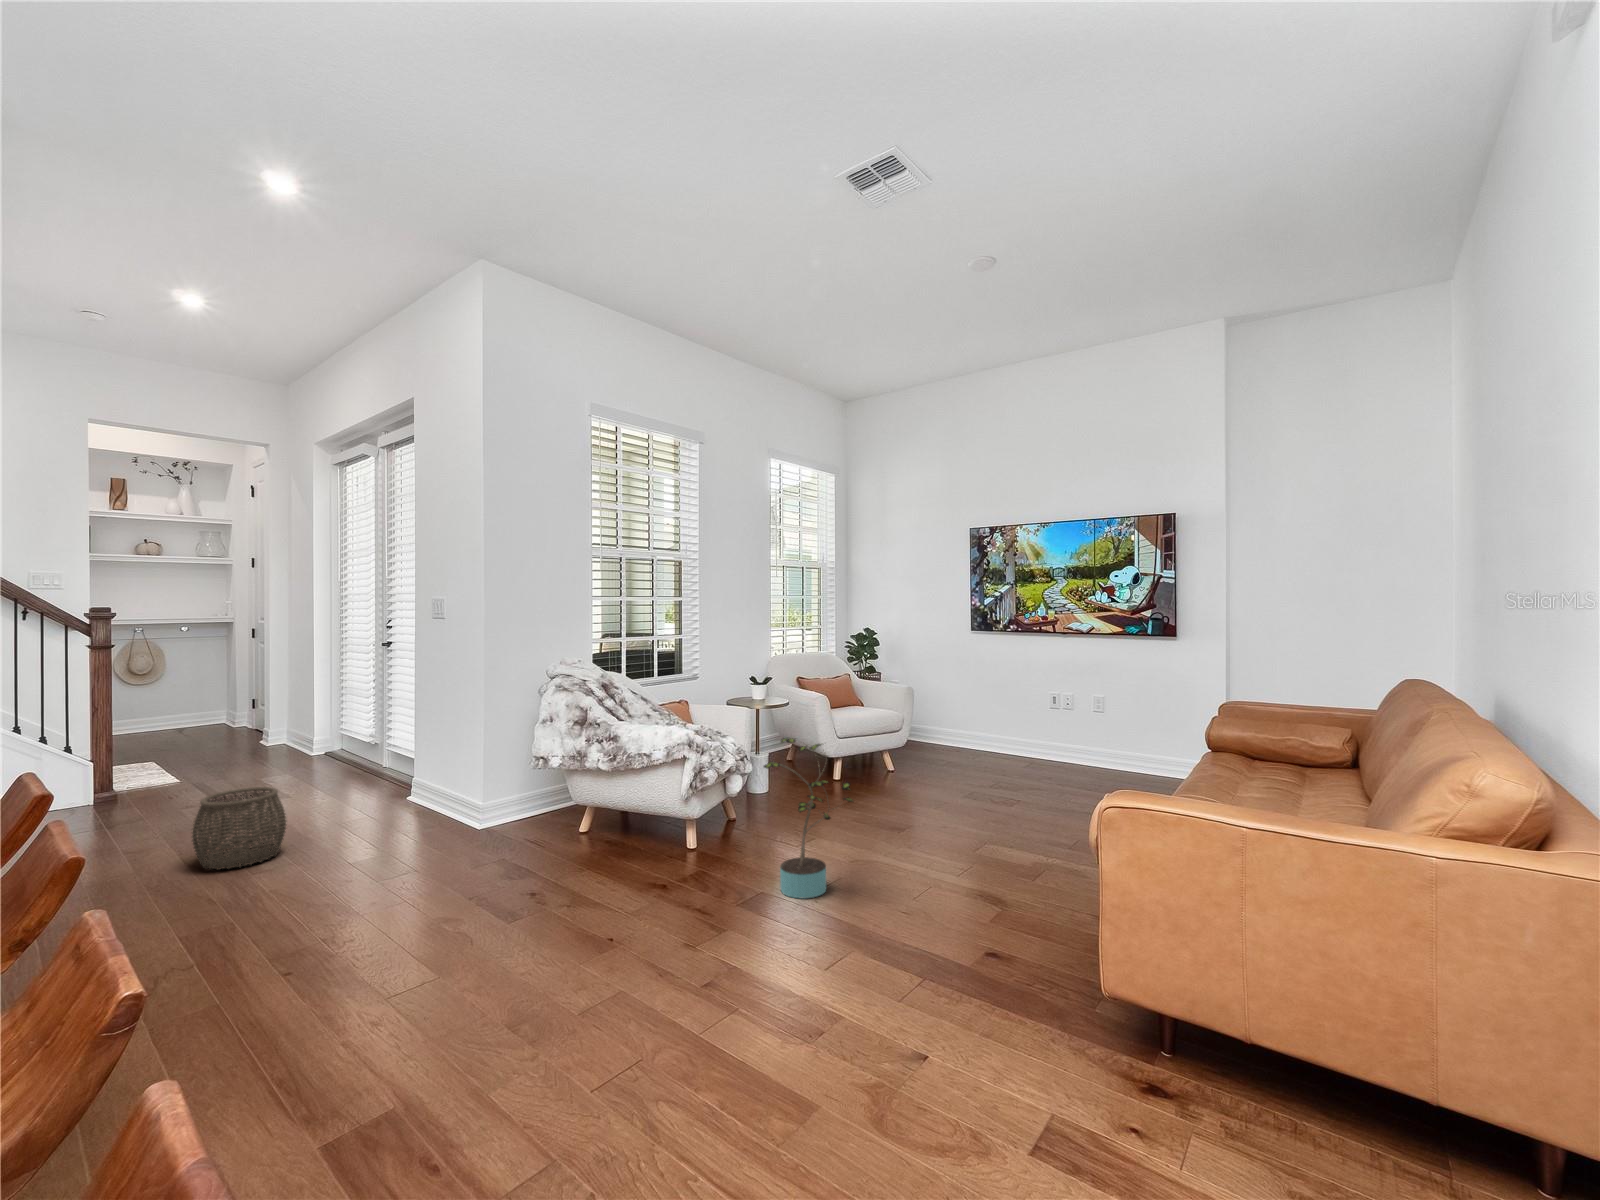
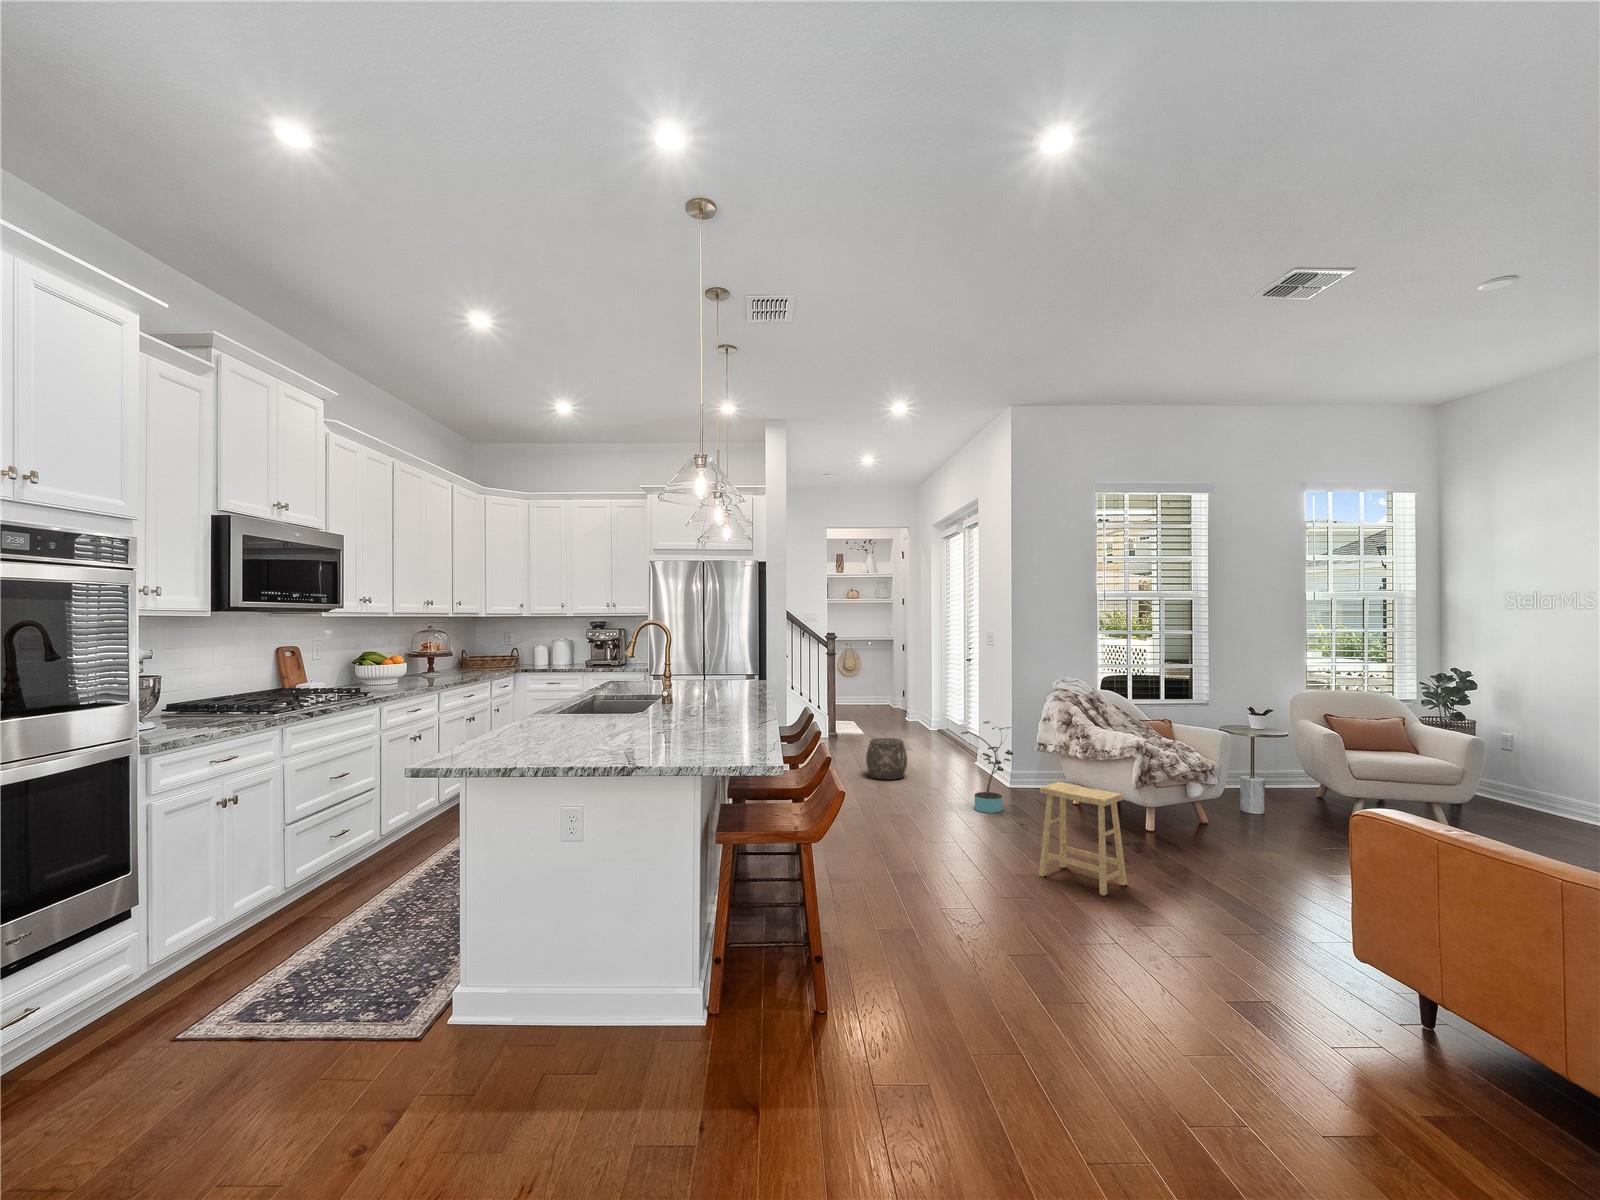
potted plant: present [764,738,853,899] -> present [961,721,1013,813]
footstool: none [605,825,737,1005] -> present [1039,782,1127,896]

